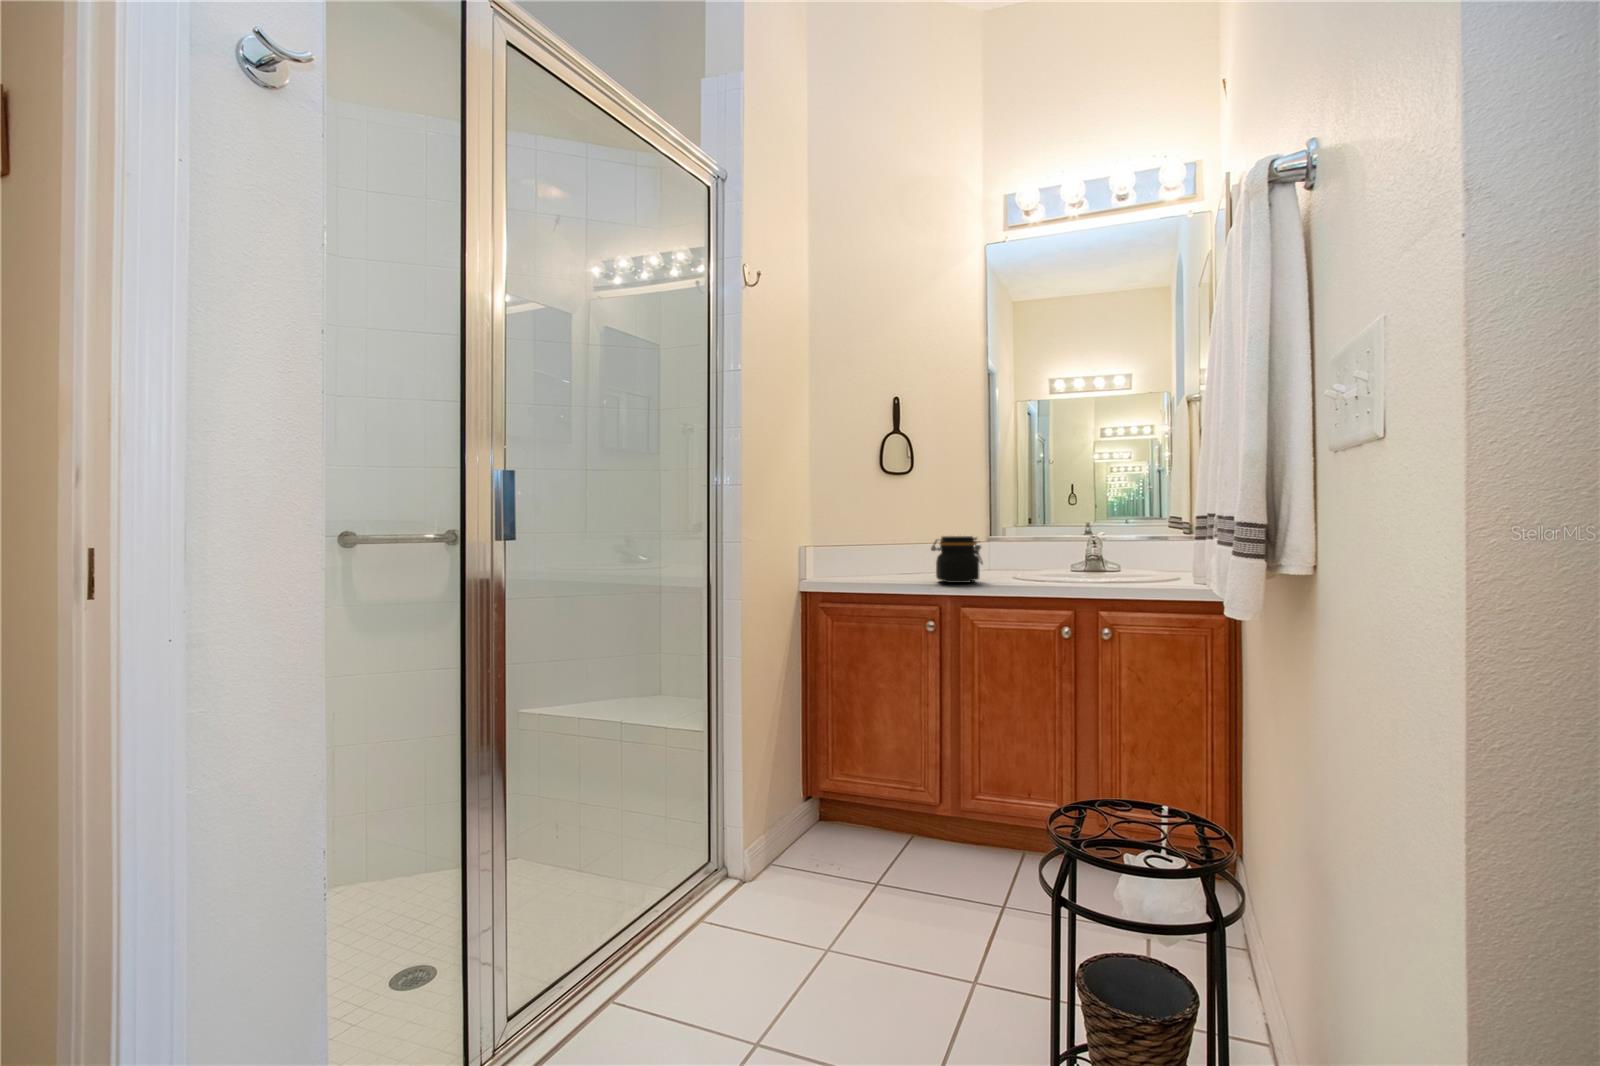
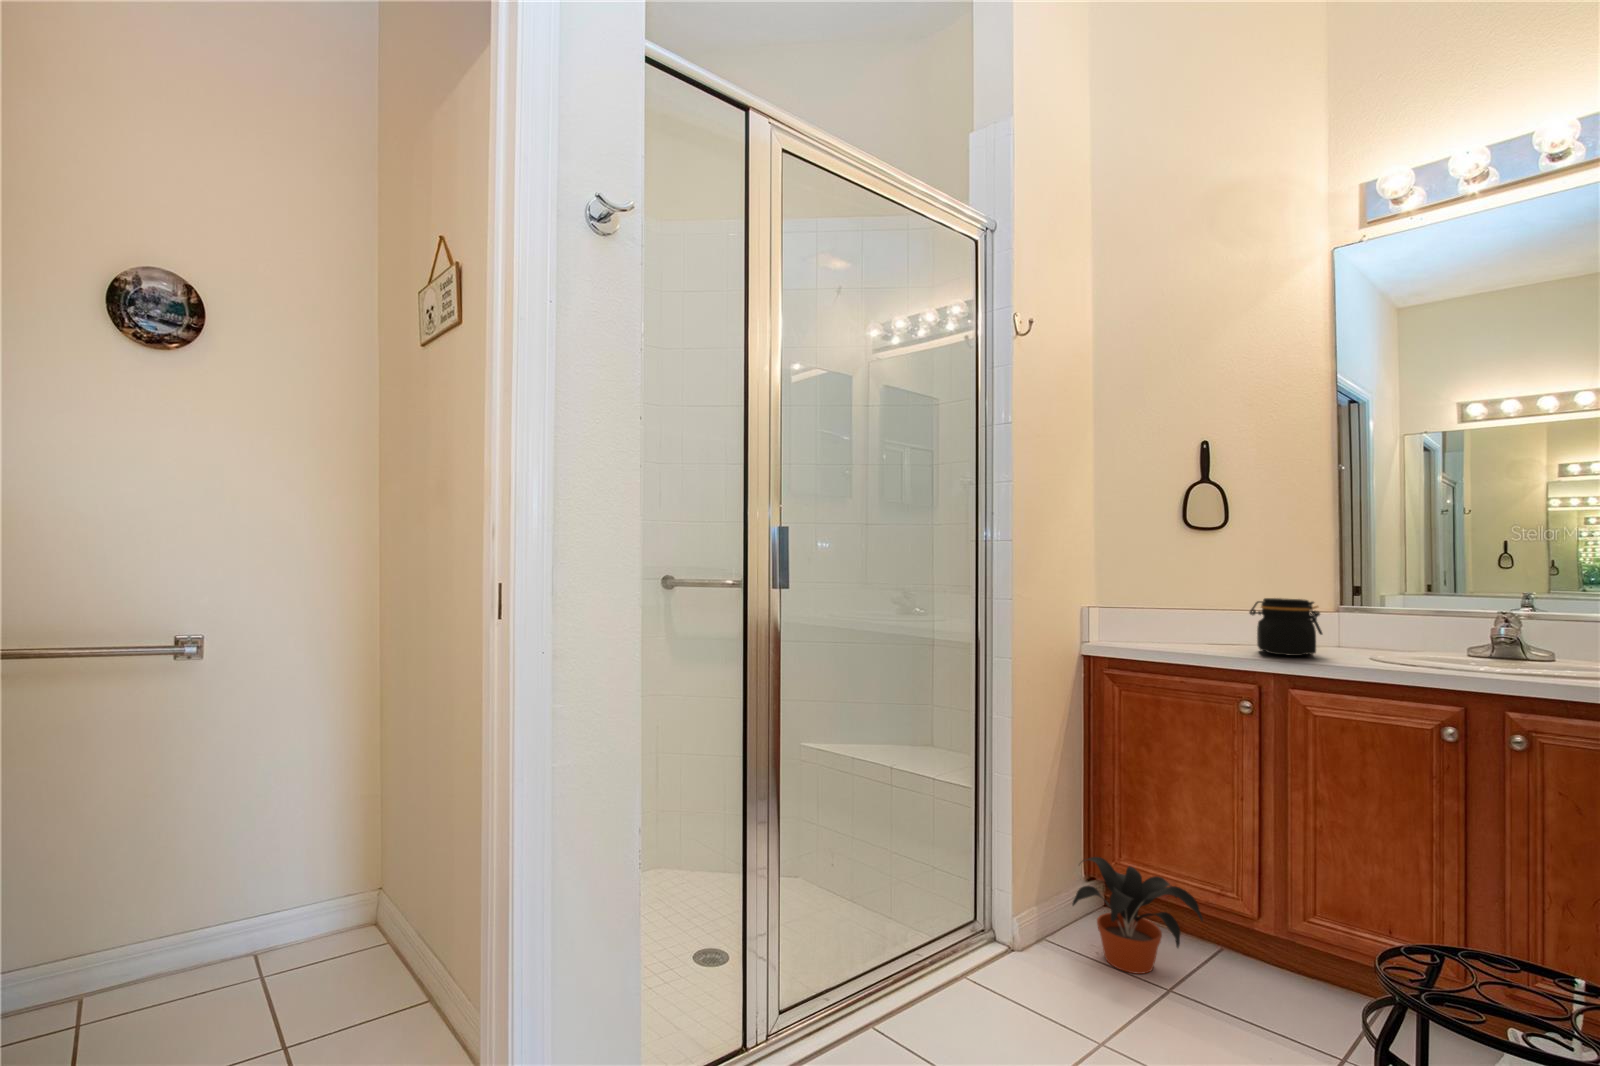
potted plant: none [798,777,903,871] -> present [1073,857,1203,974]

